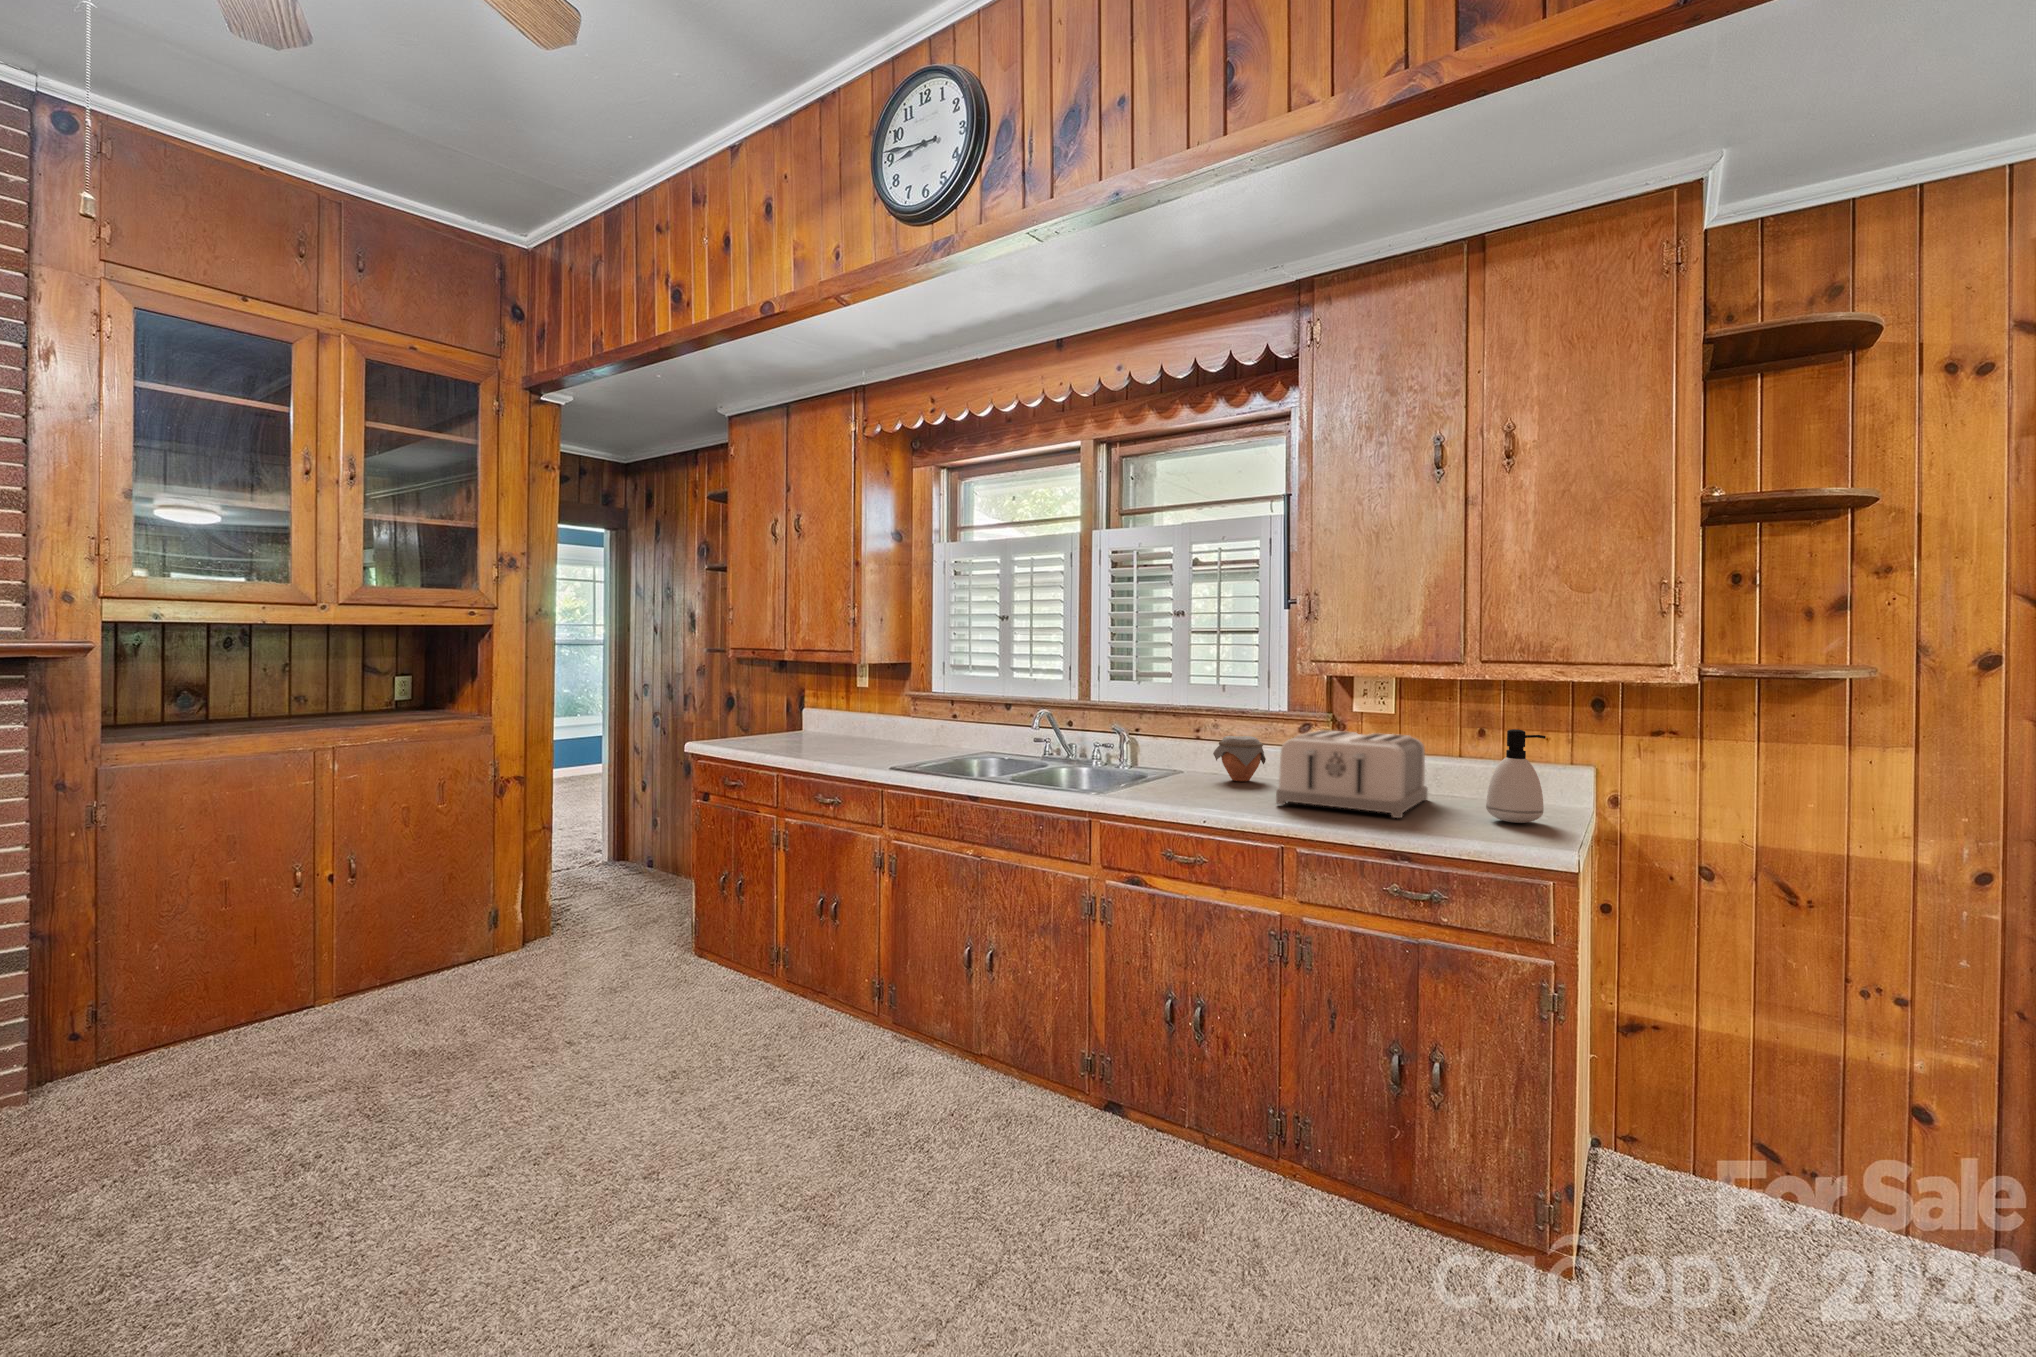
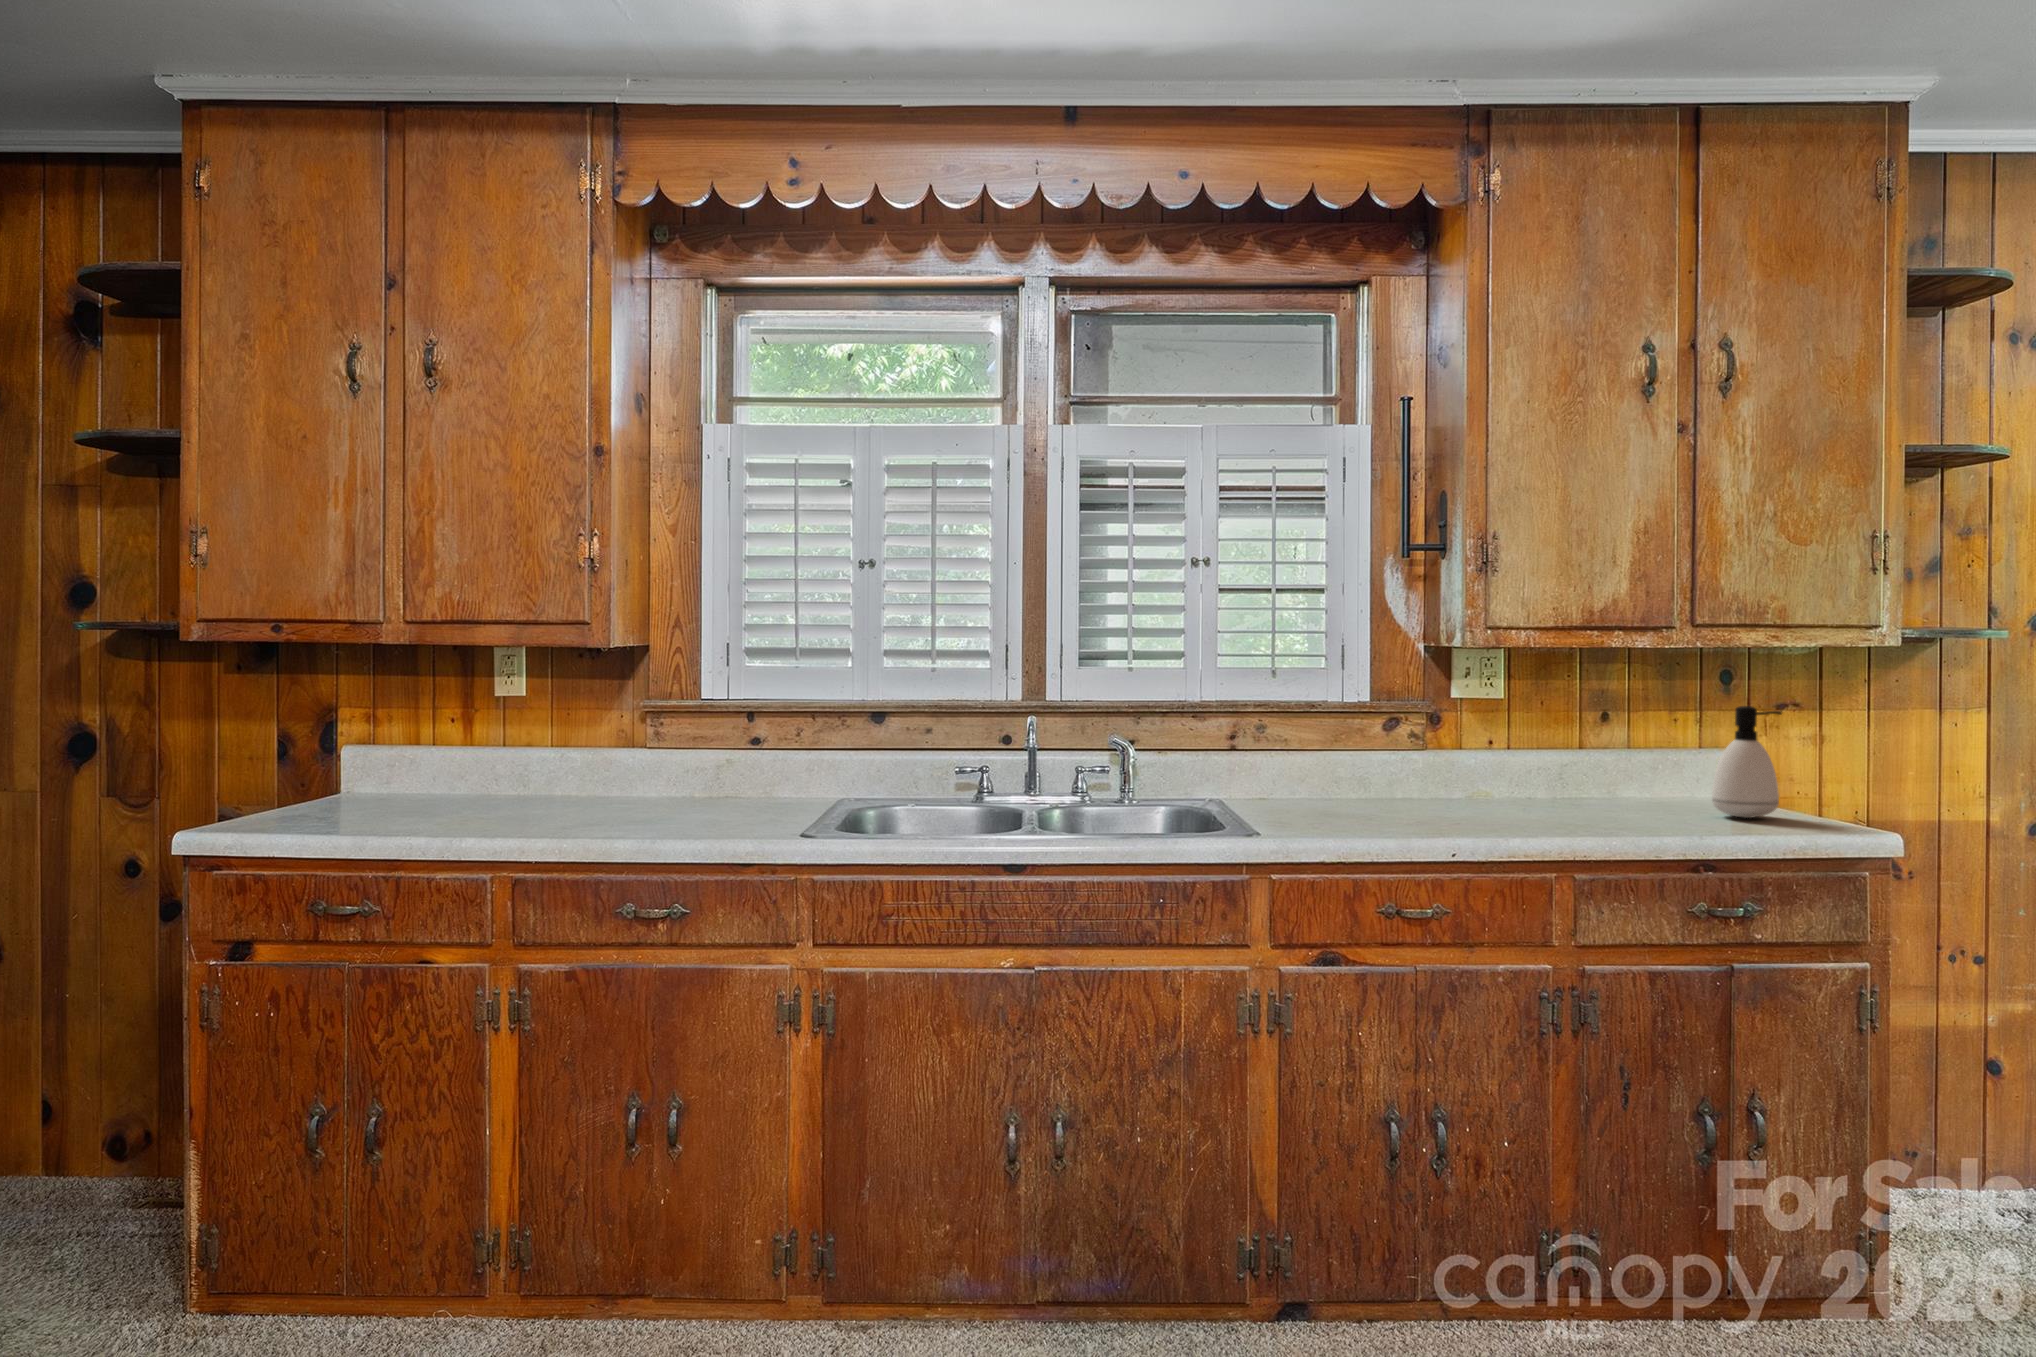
toaster: present [1276,730,1428,818] -> none [1448,722,1656,825]
jar: present [1213,736,1266,781] -> none [1304,738,1377,803]

